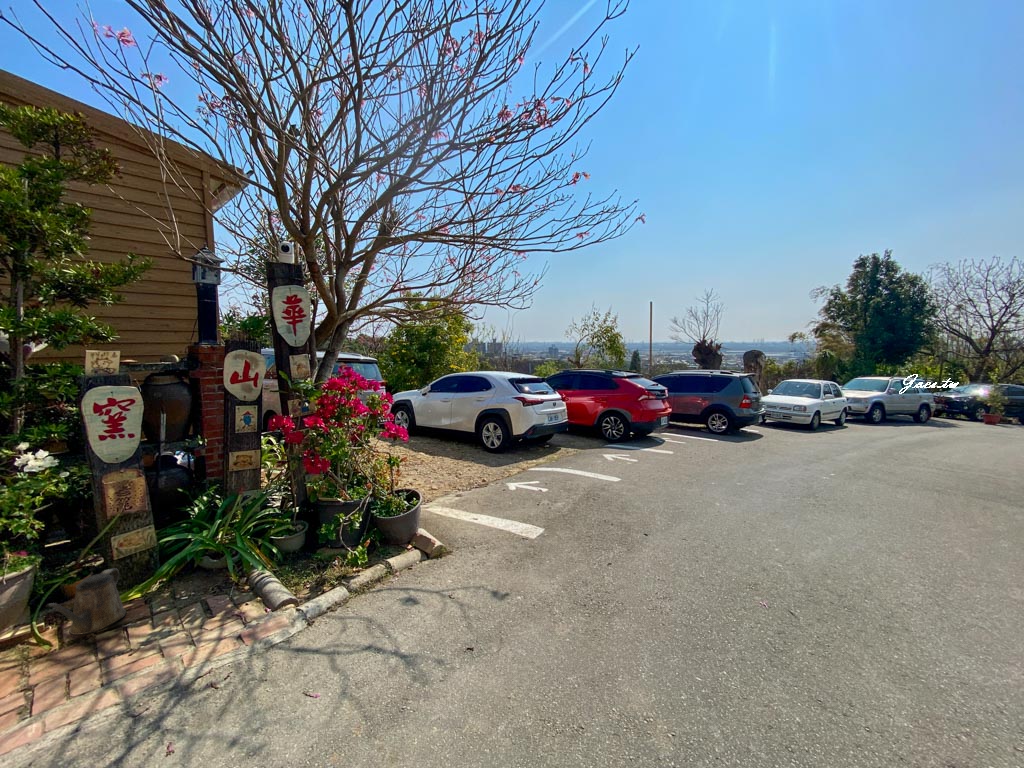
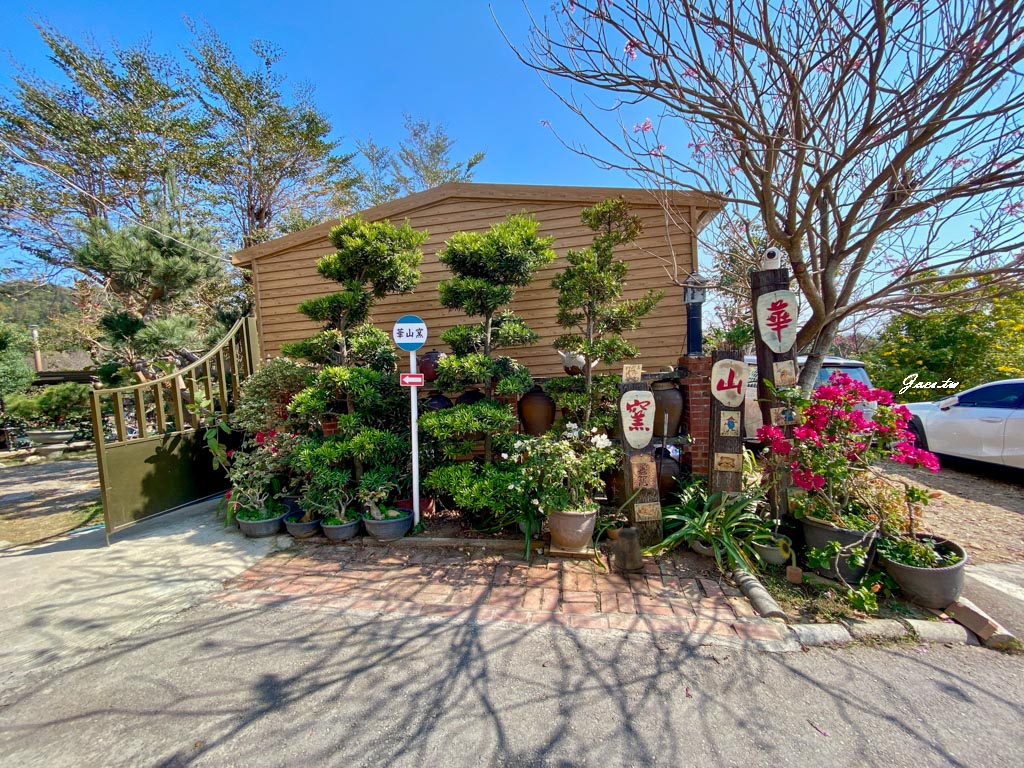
decorative plant: none [293,525,316,563] -> present [777,540,802,583]

